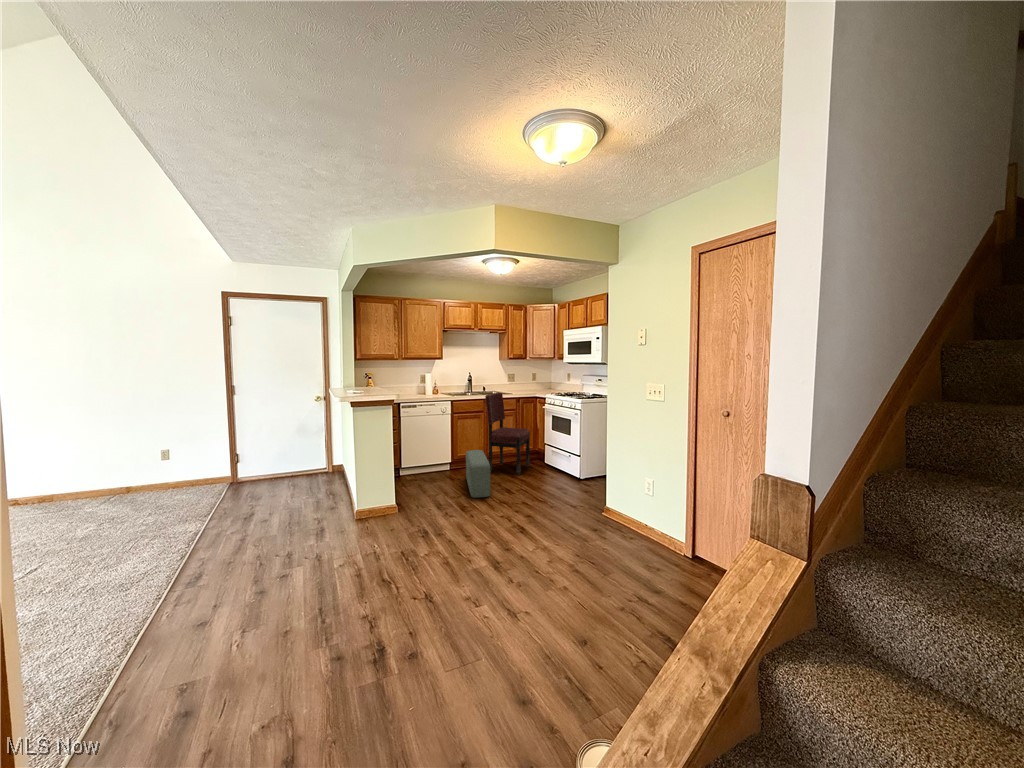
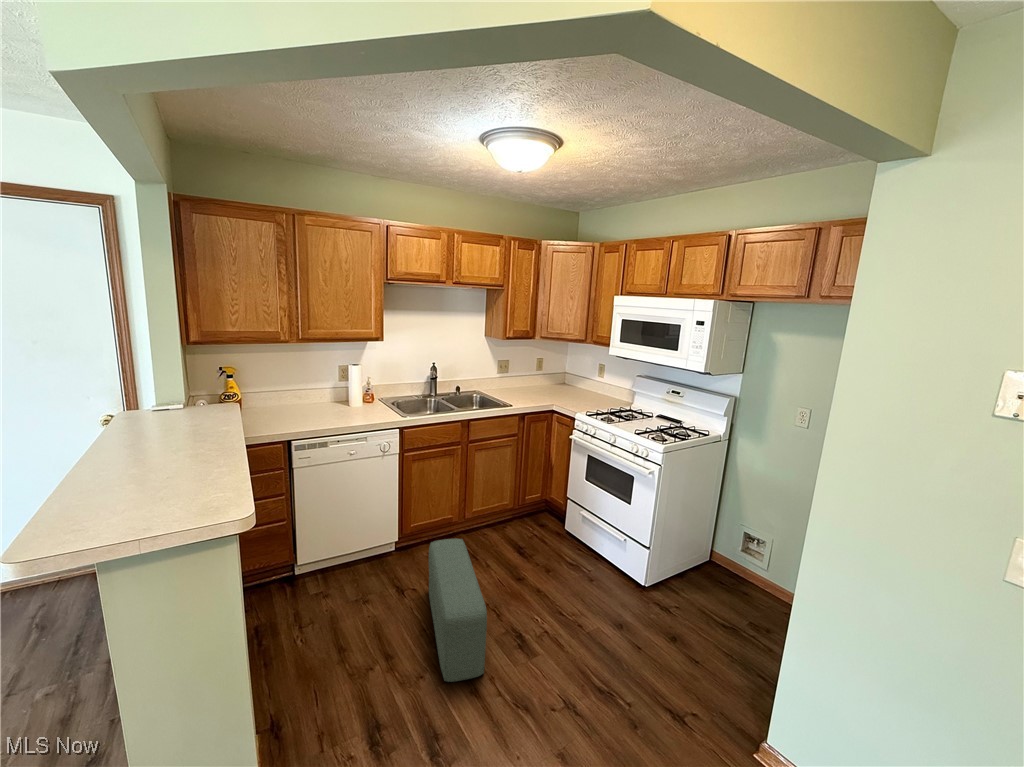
dining chair: present [485,393,530,475] -> none [469,409,547,575]

